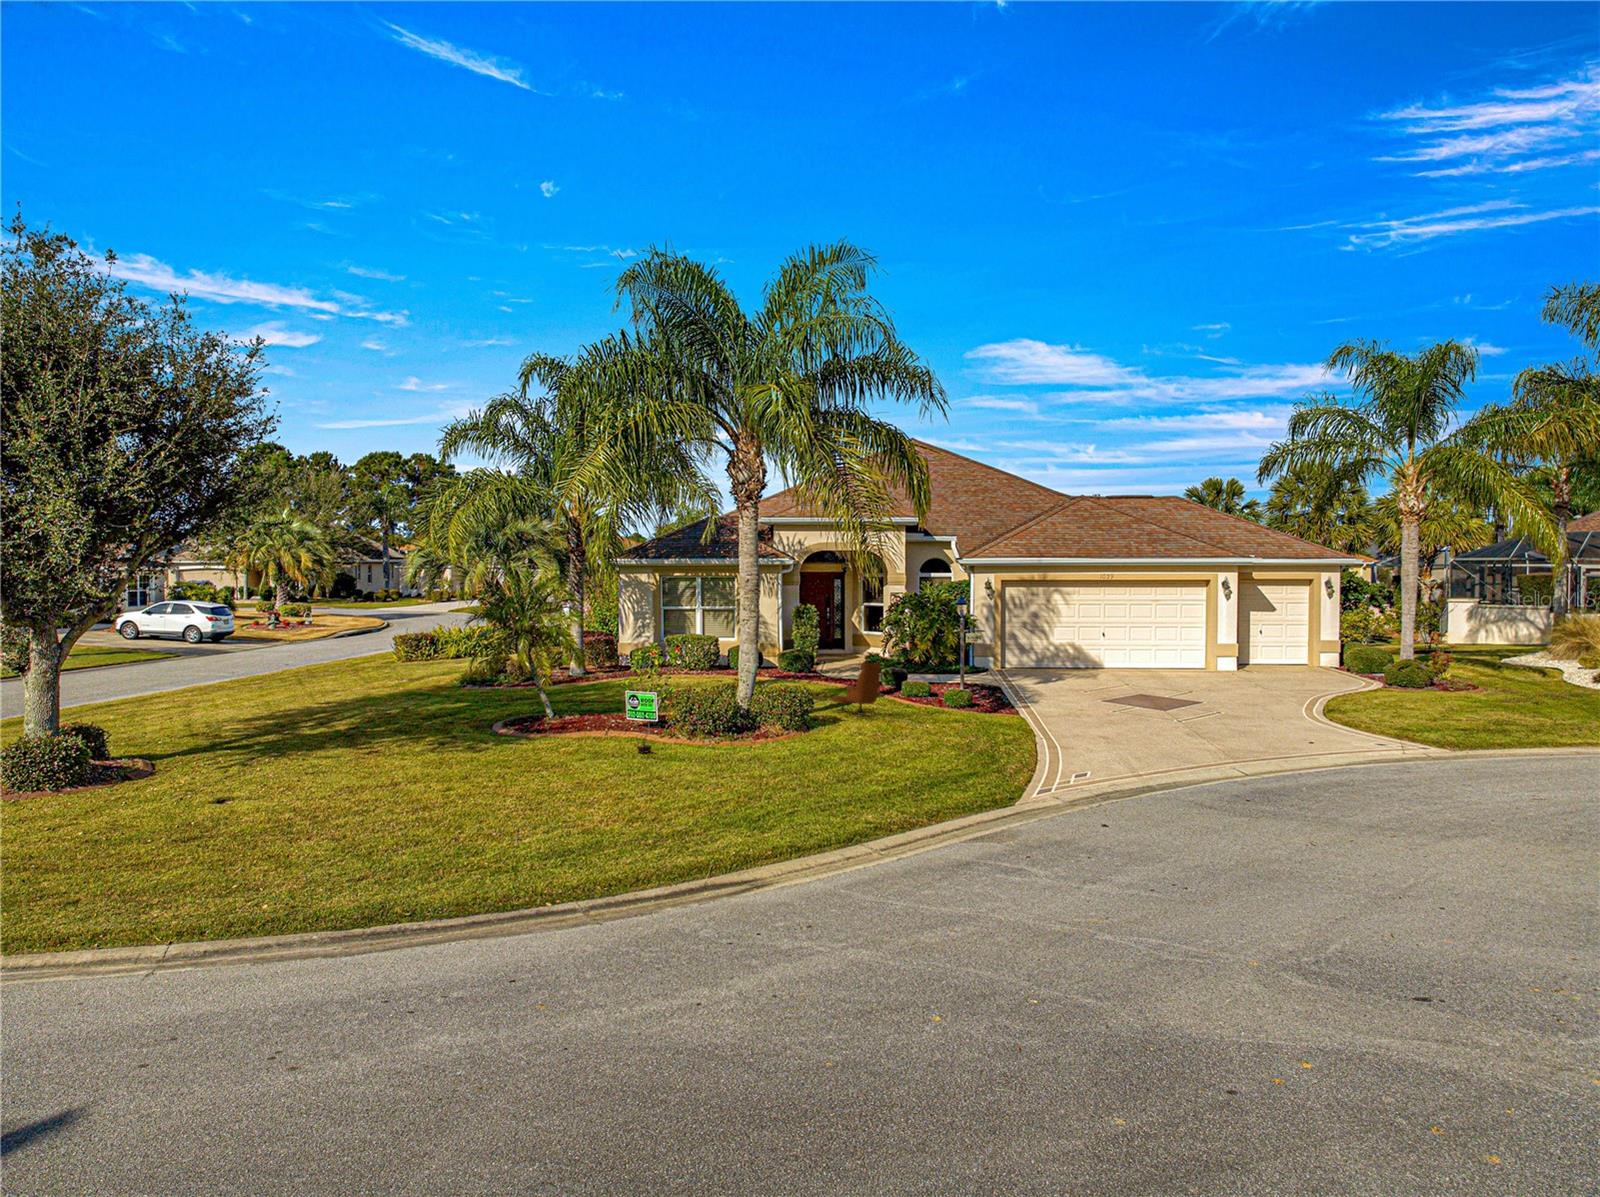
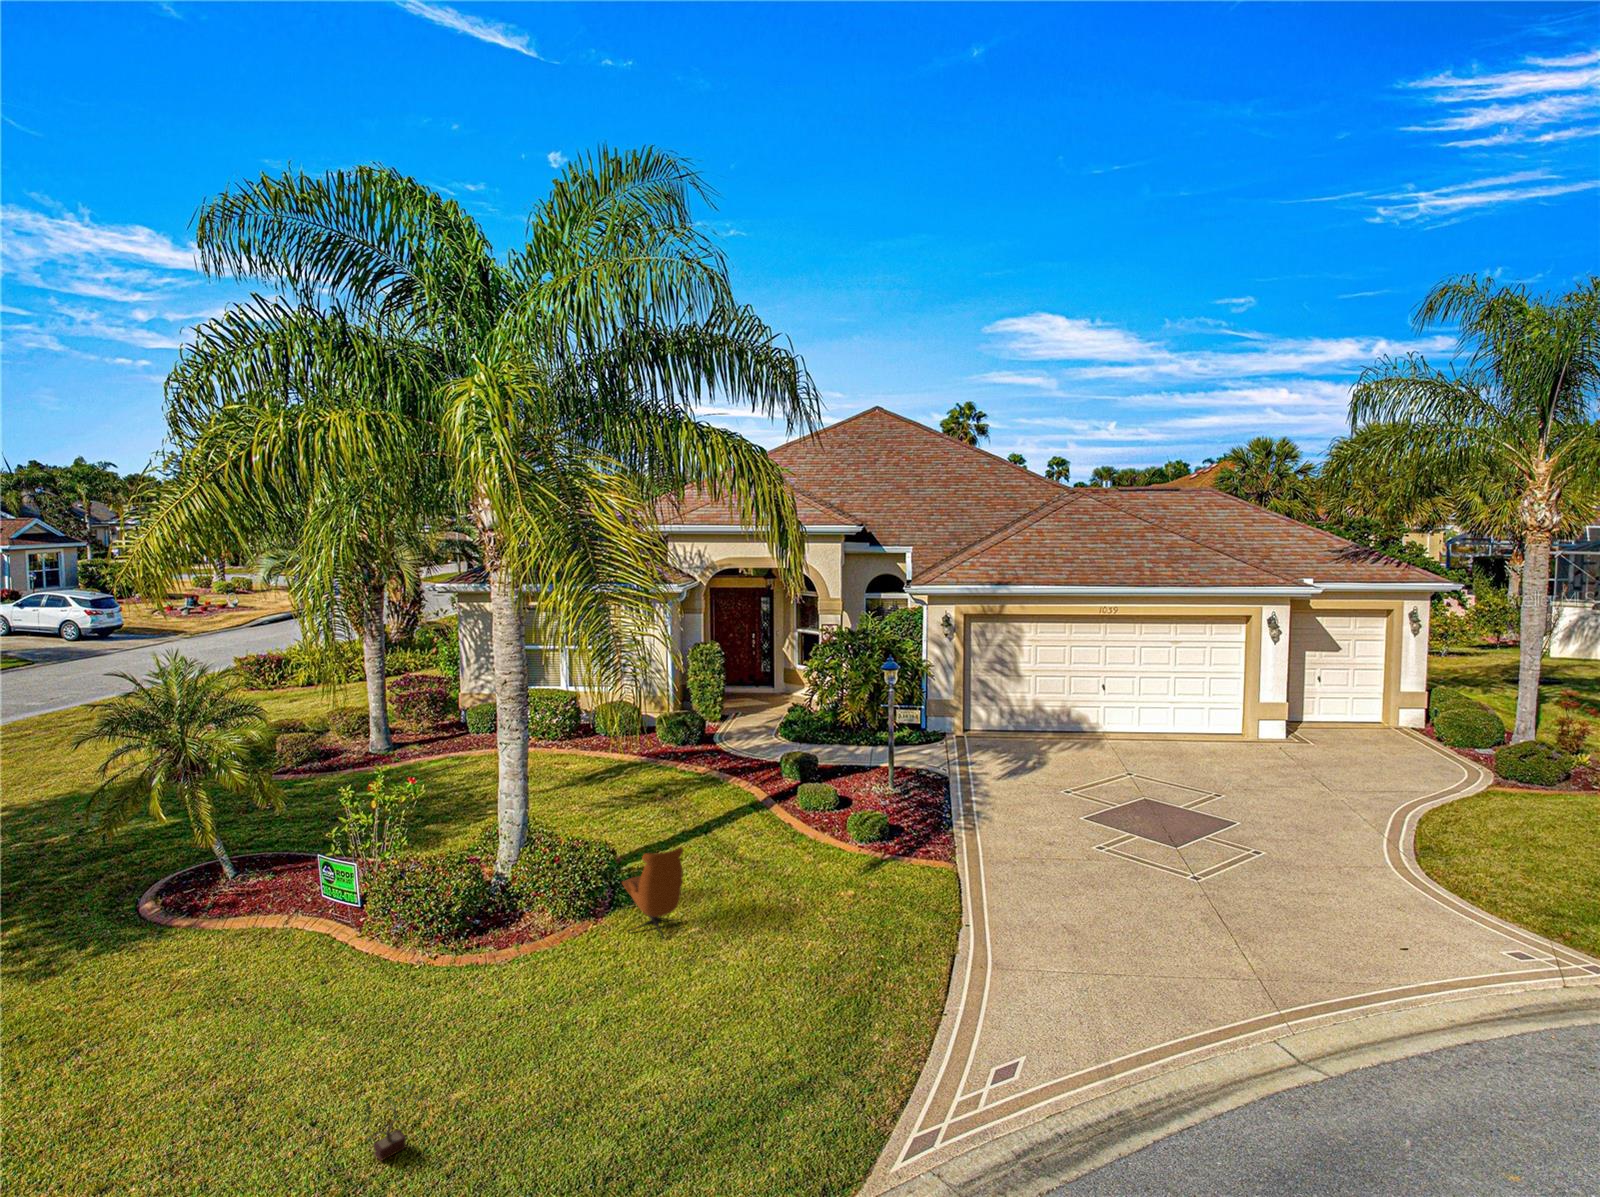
potted plant: present [636,725,651,753] -> present [365,1082,431,1161]

